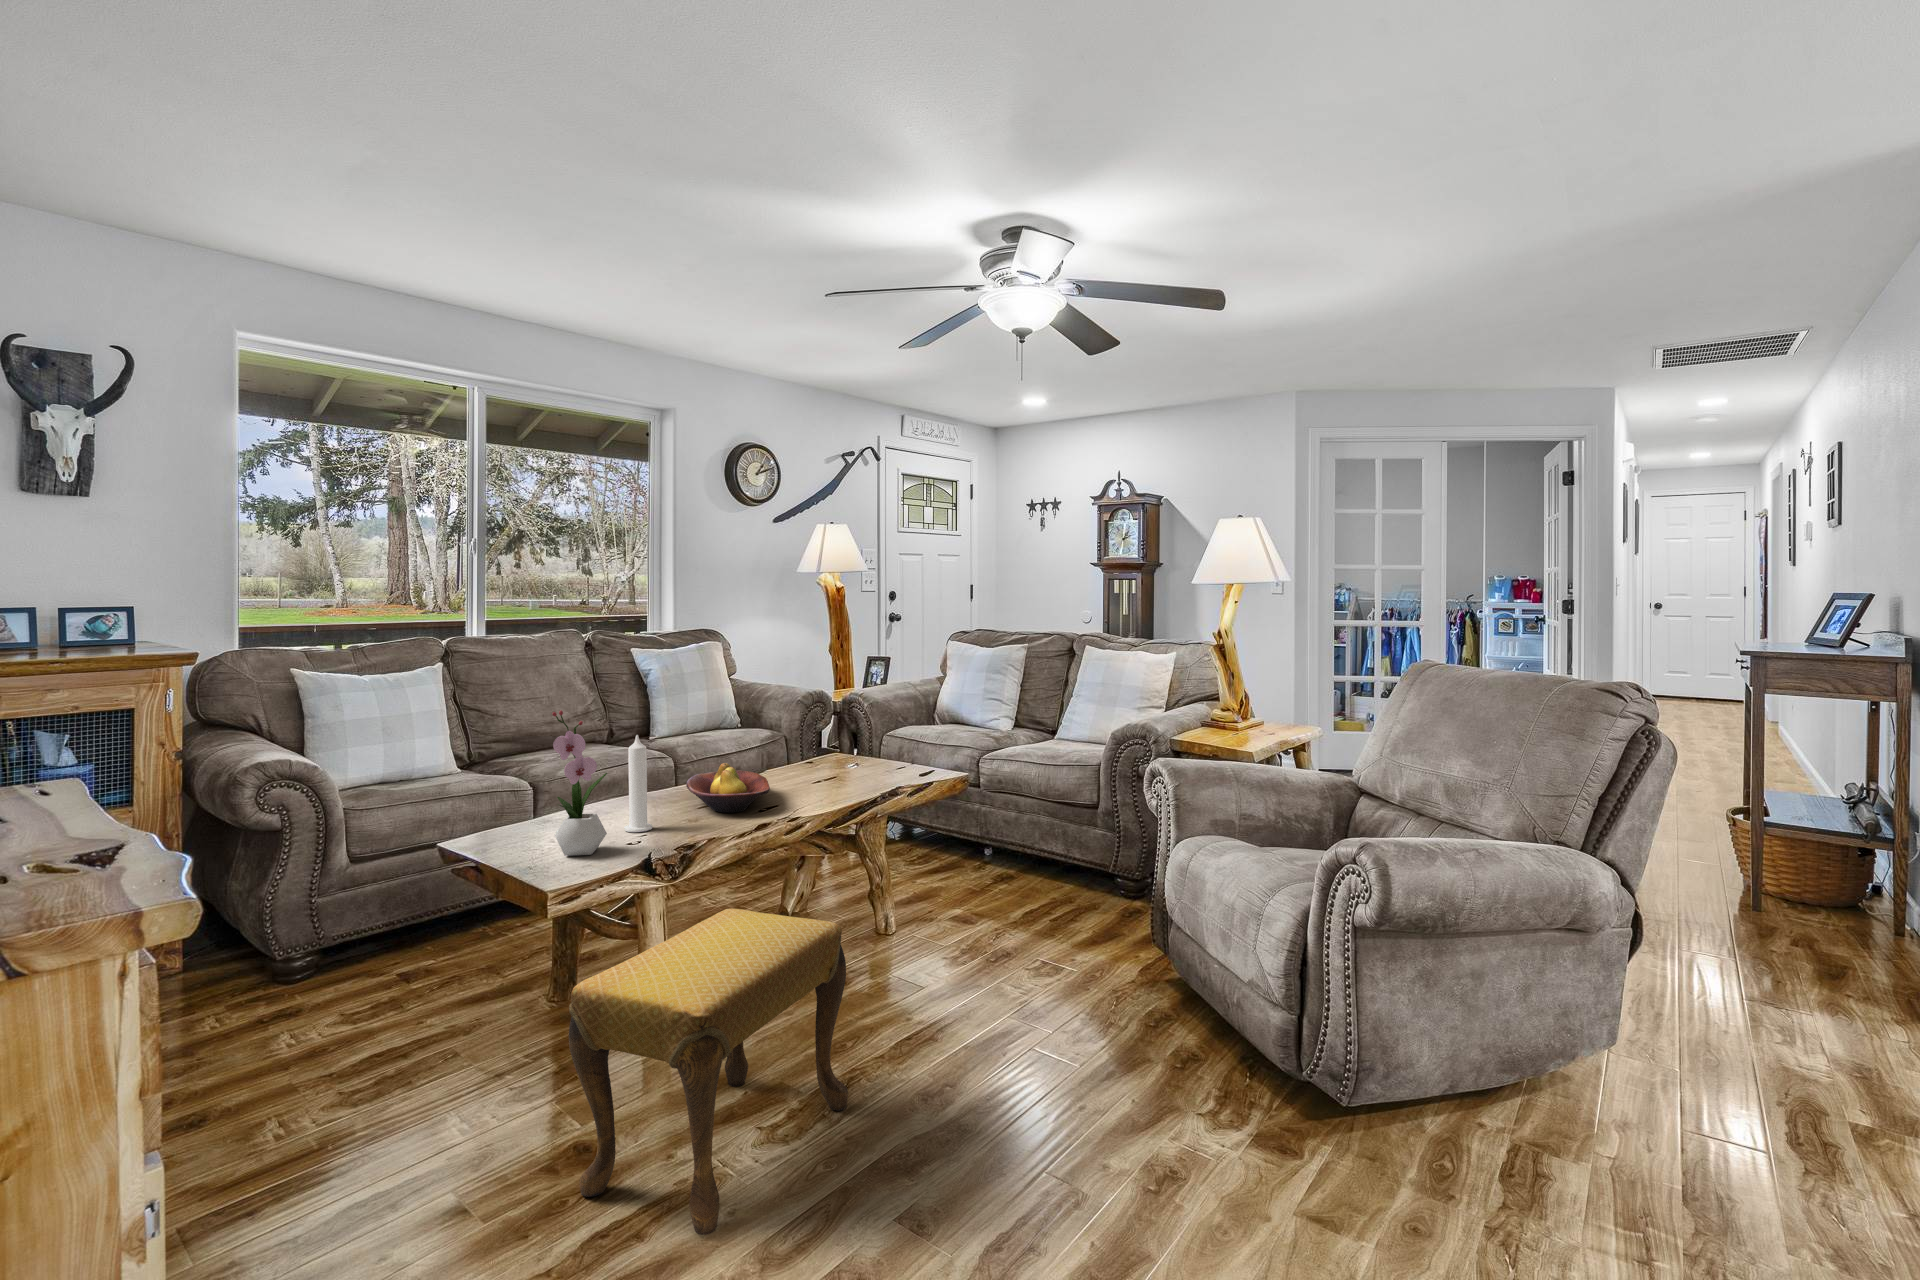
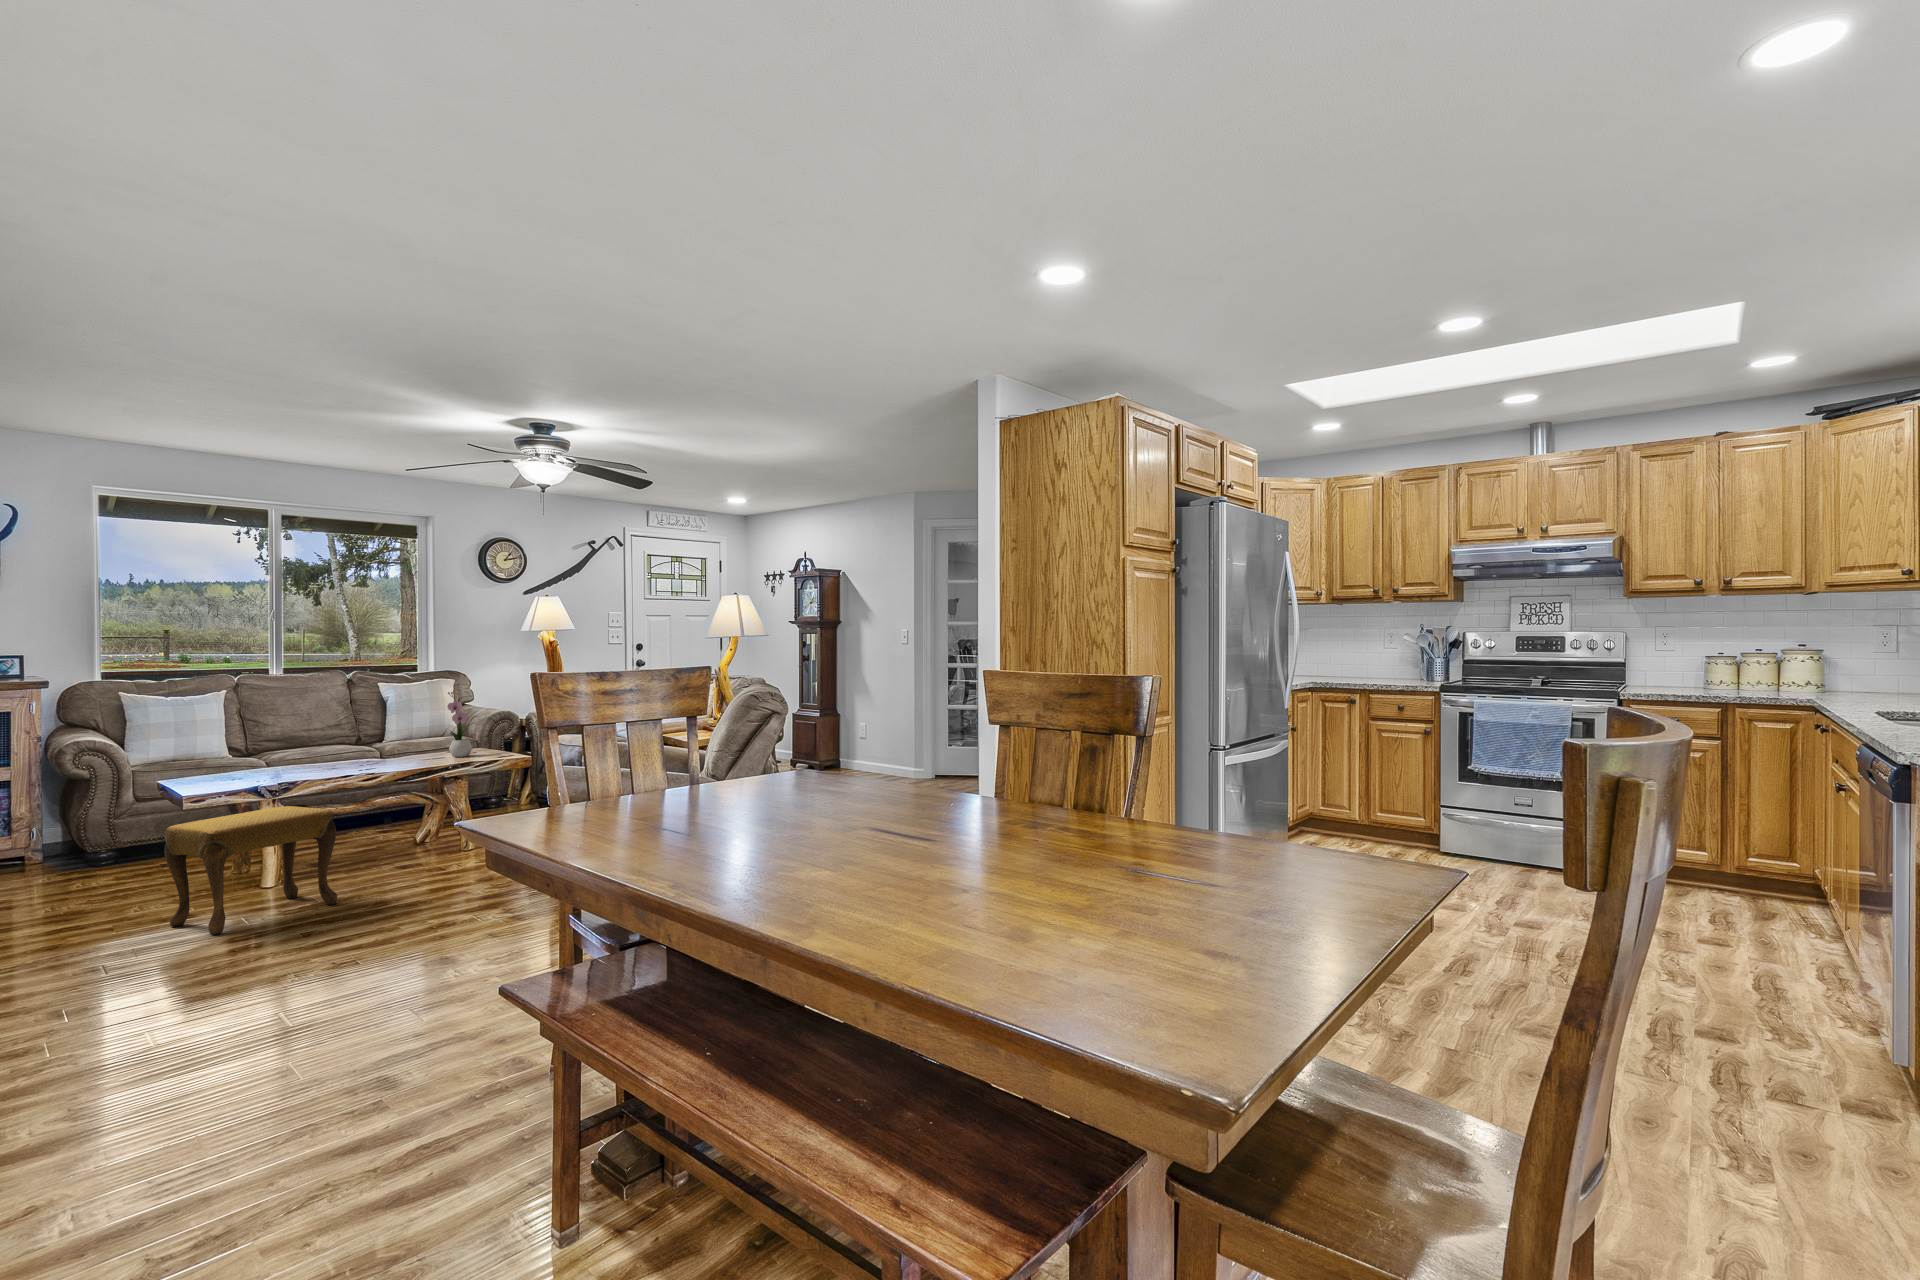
flower arrangement: present [552,710,607,856] -> present [447,692,473,757]
candle: present [624,735,652,832] -> none [273,724,291,778]
fruit bowl: present [686,763,770,812] -> none [325,744,385,770]

